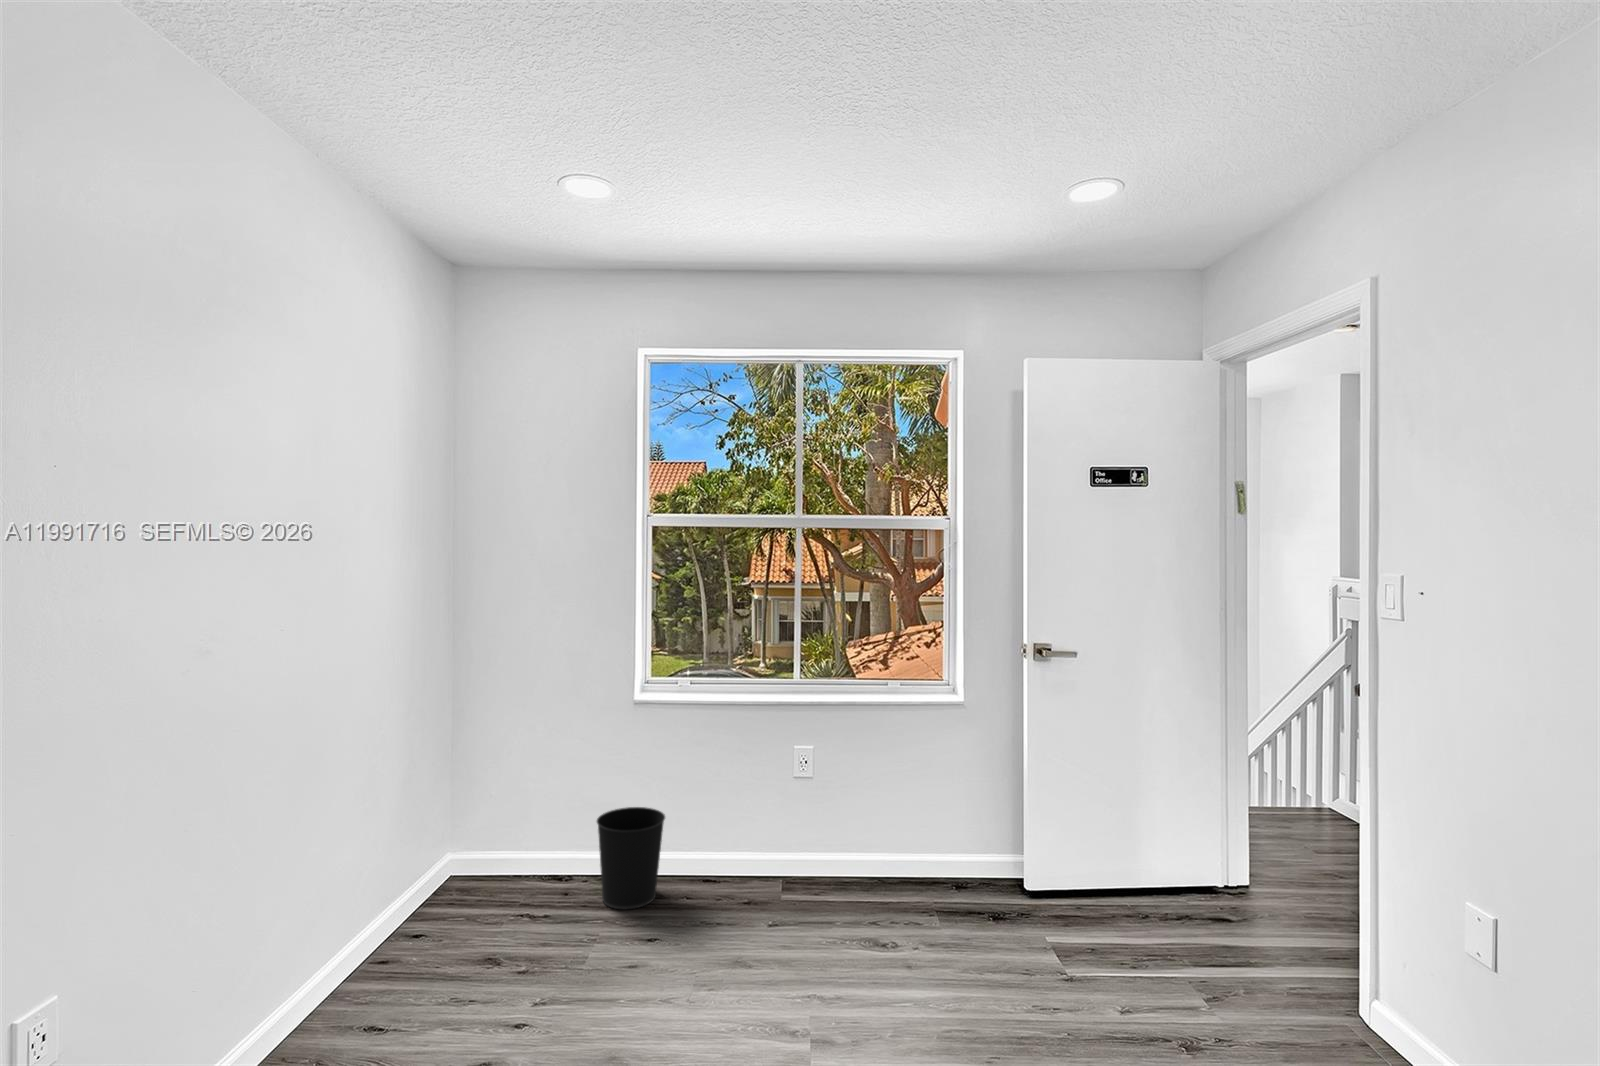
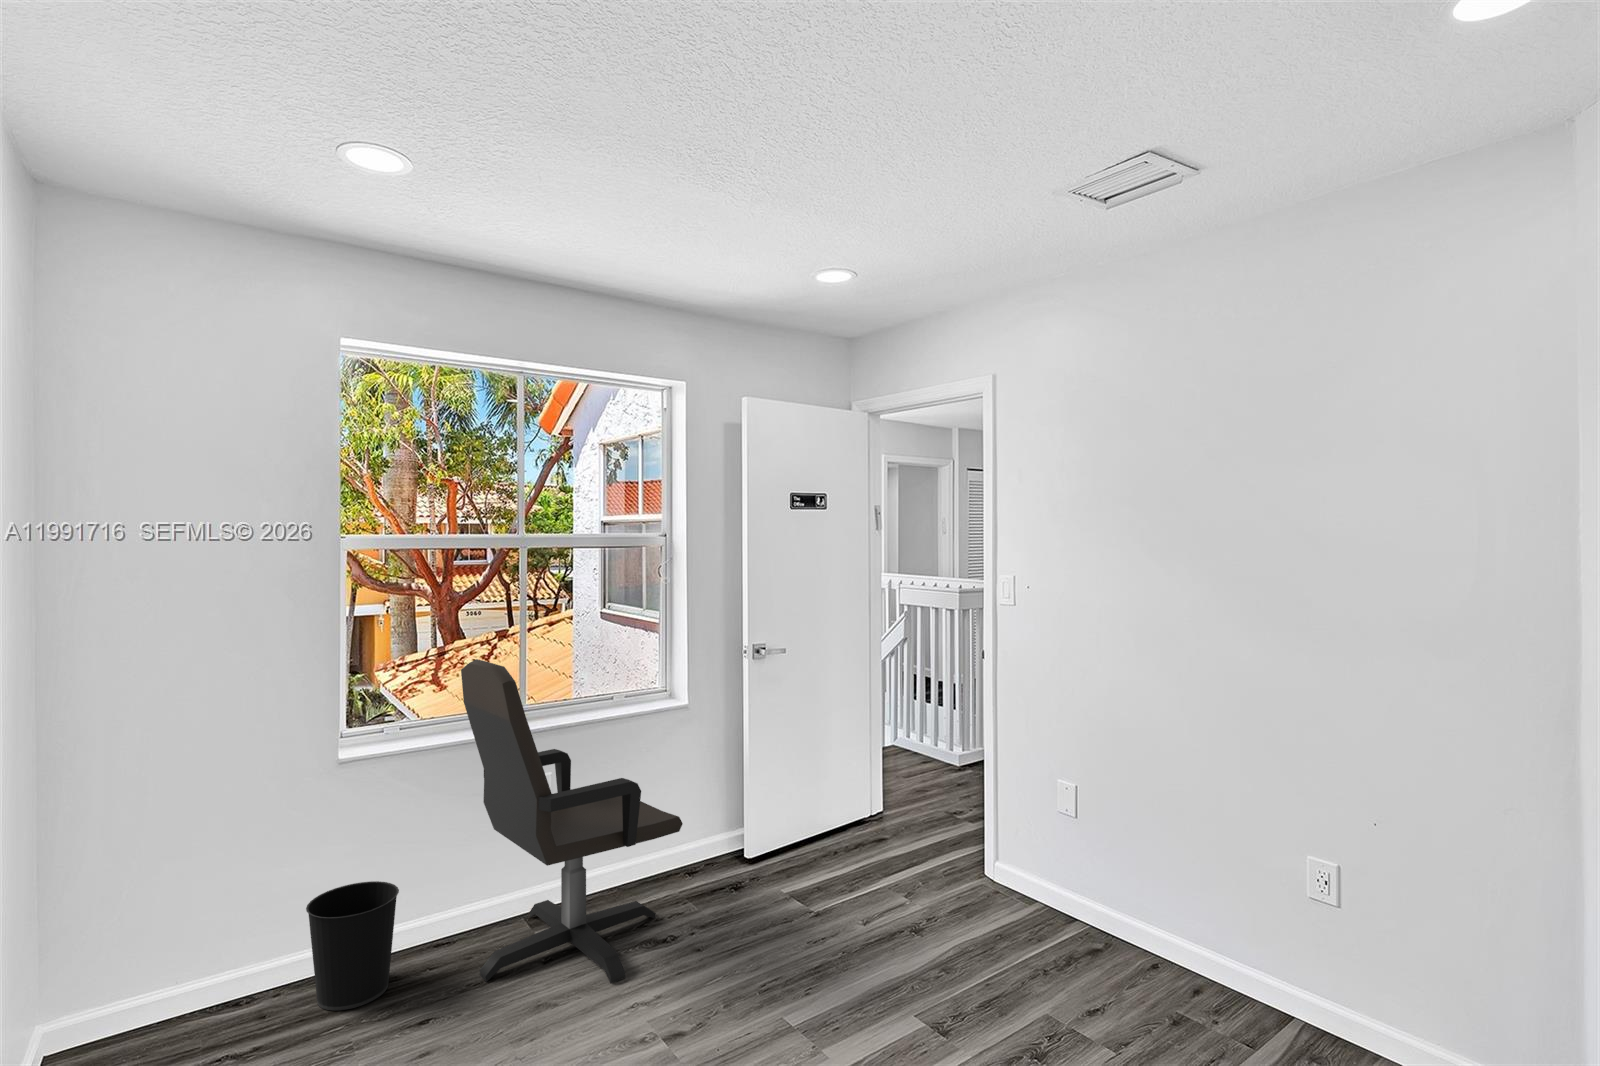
office chair: none [716,629,906,967] -> present [461,659,683,983]

